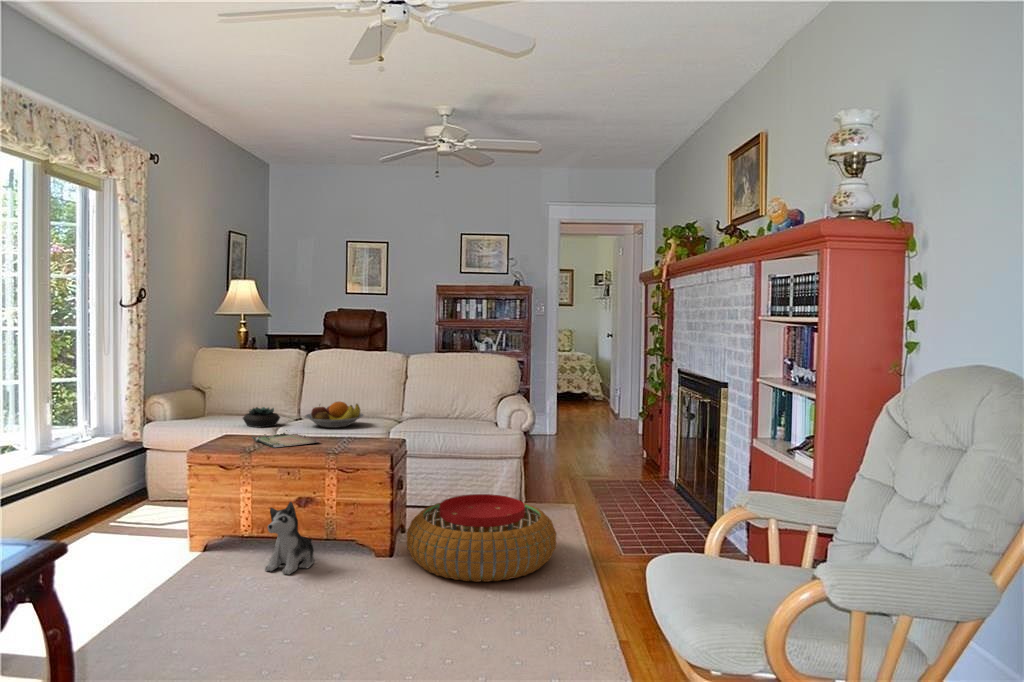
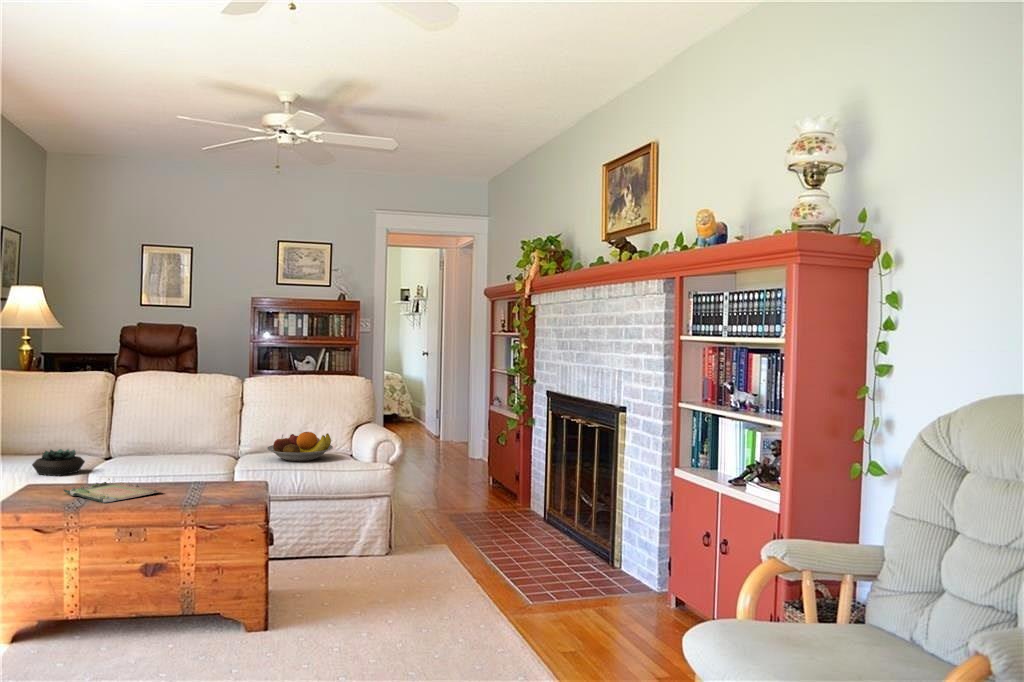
fruit bowl: present [305,401,364,428] -> present [267,432,333,461]
pouf: present [407,494,556,582] -> none [284,541,459,644]
plush toy: present [265,502,314,574] -> none [105,570,169,663]

